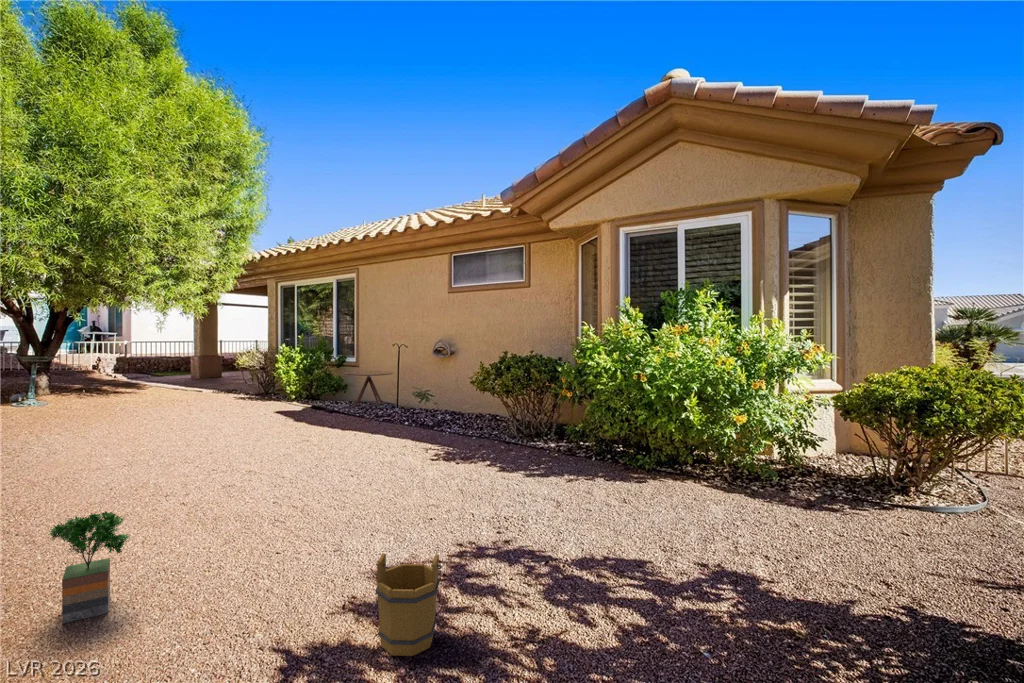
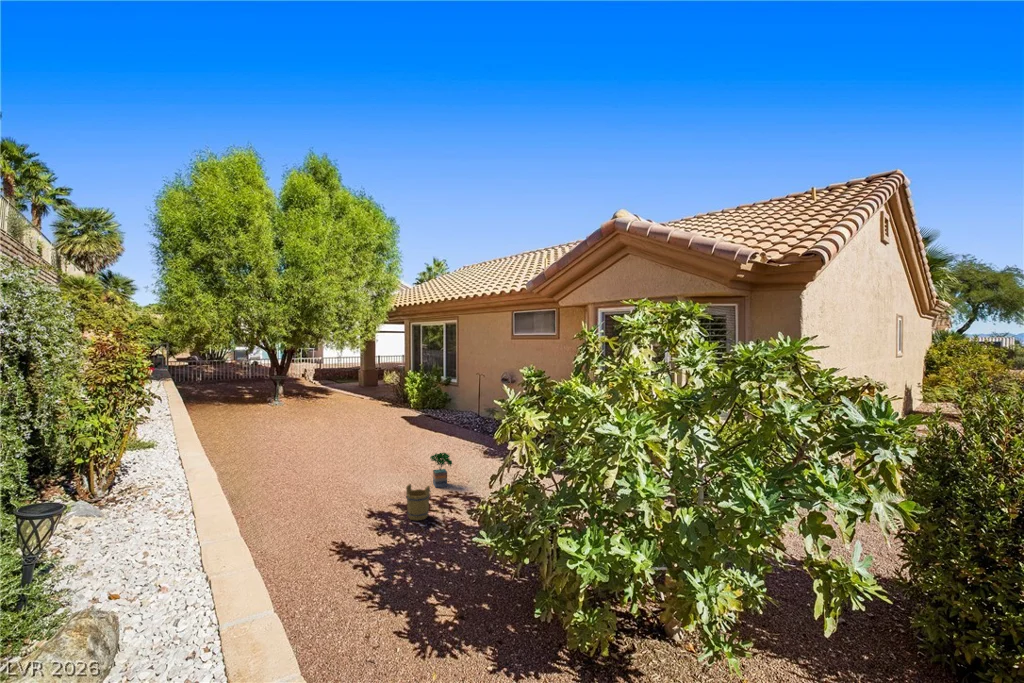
round table: present [344,371,393,407] -> none [445,389,477,414]
potted tree: present [48,511,129,623] -> present [430,453,452,488]

